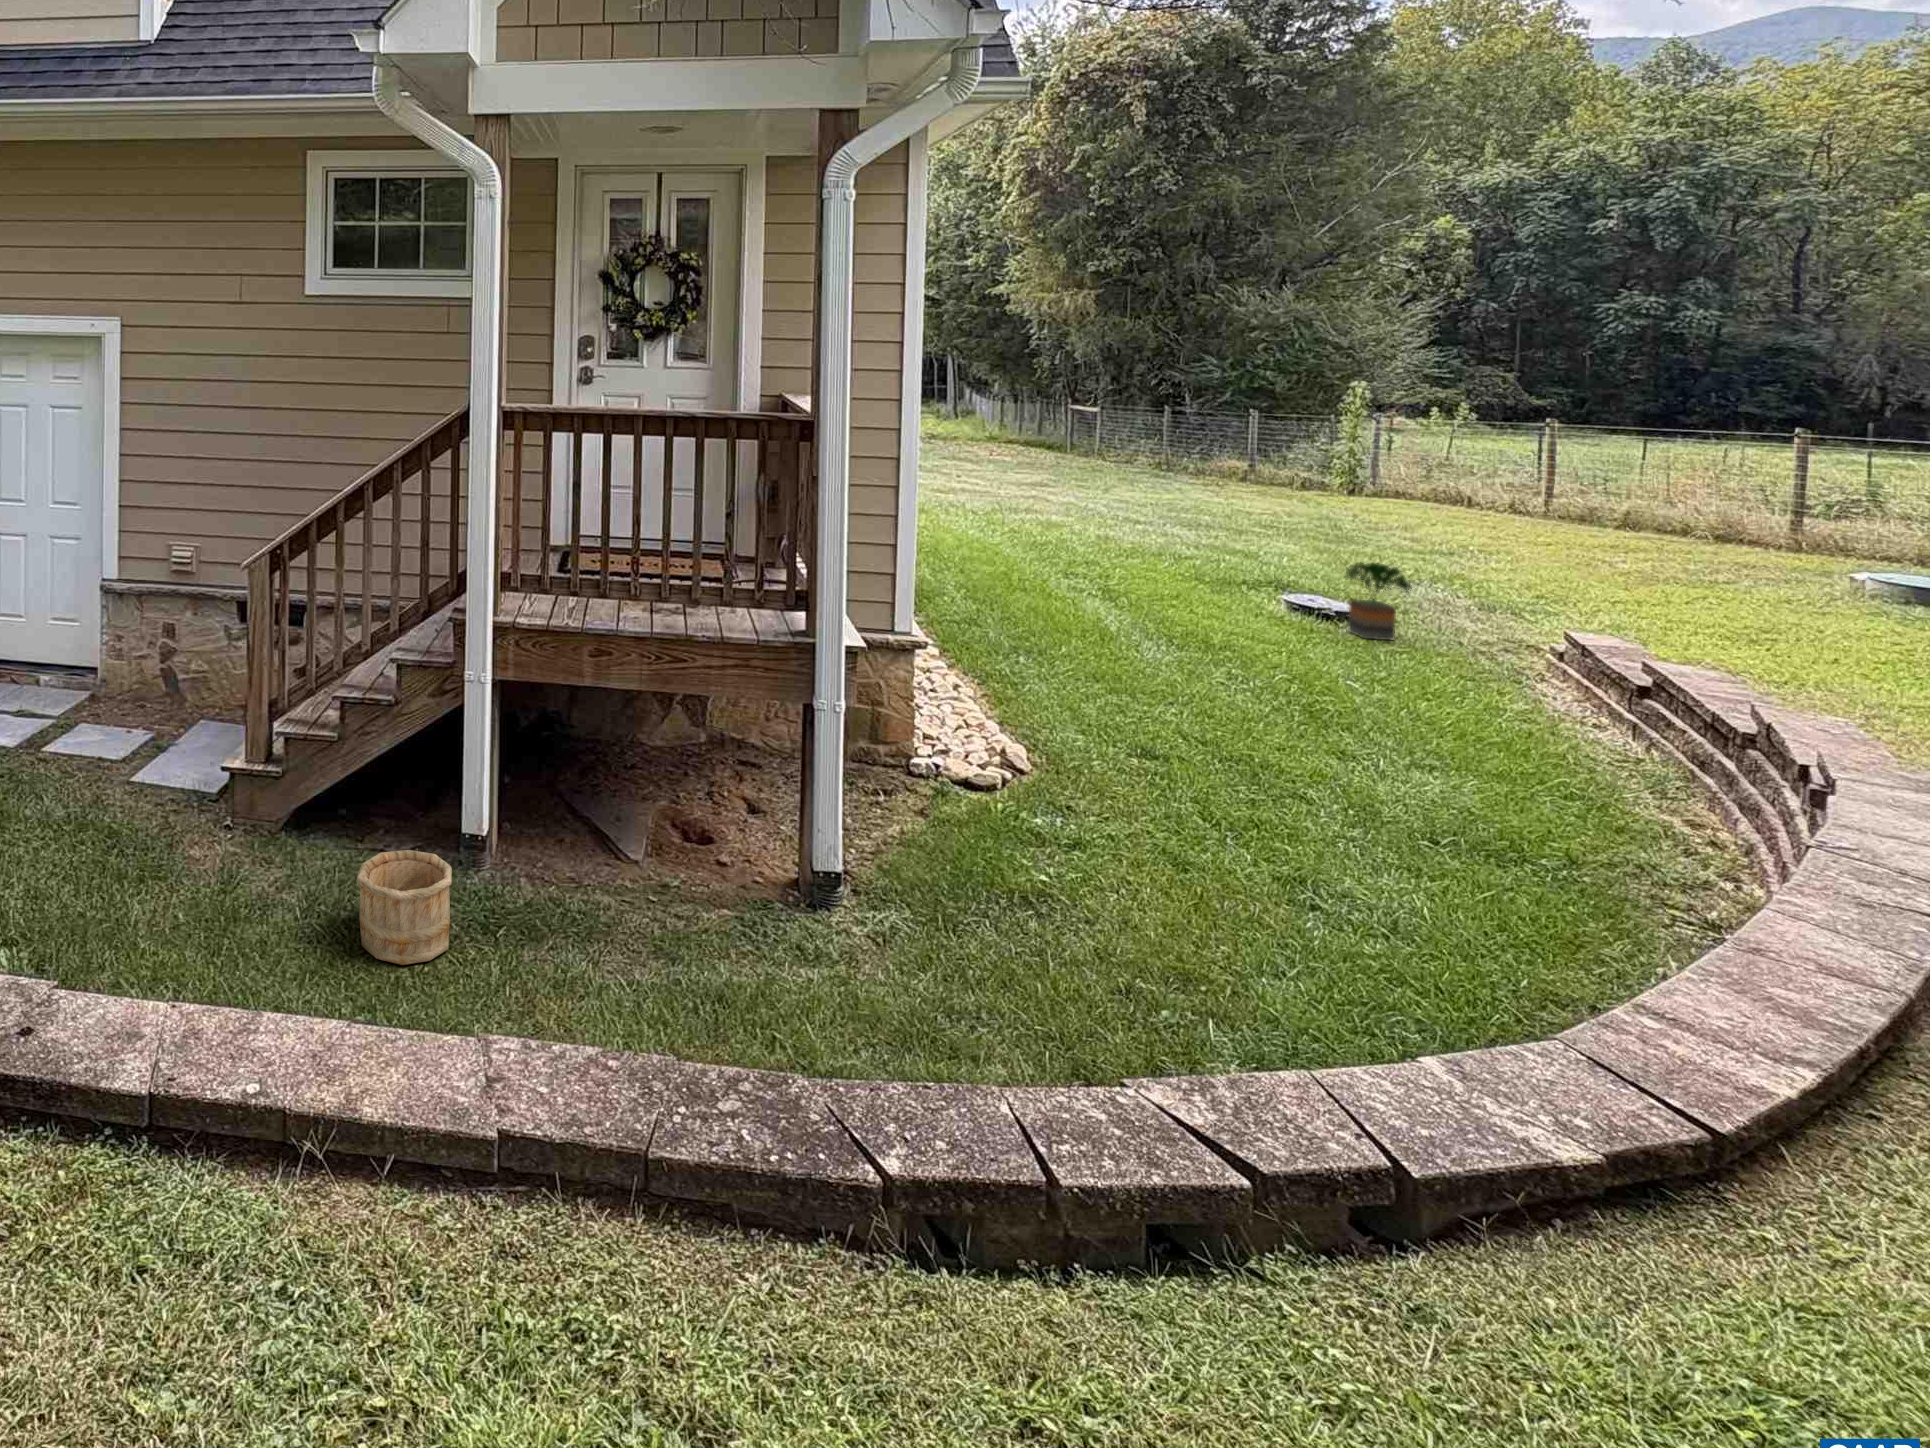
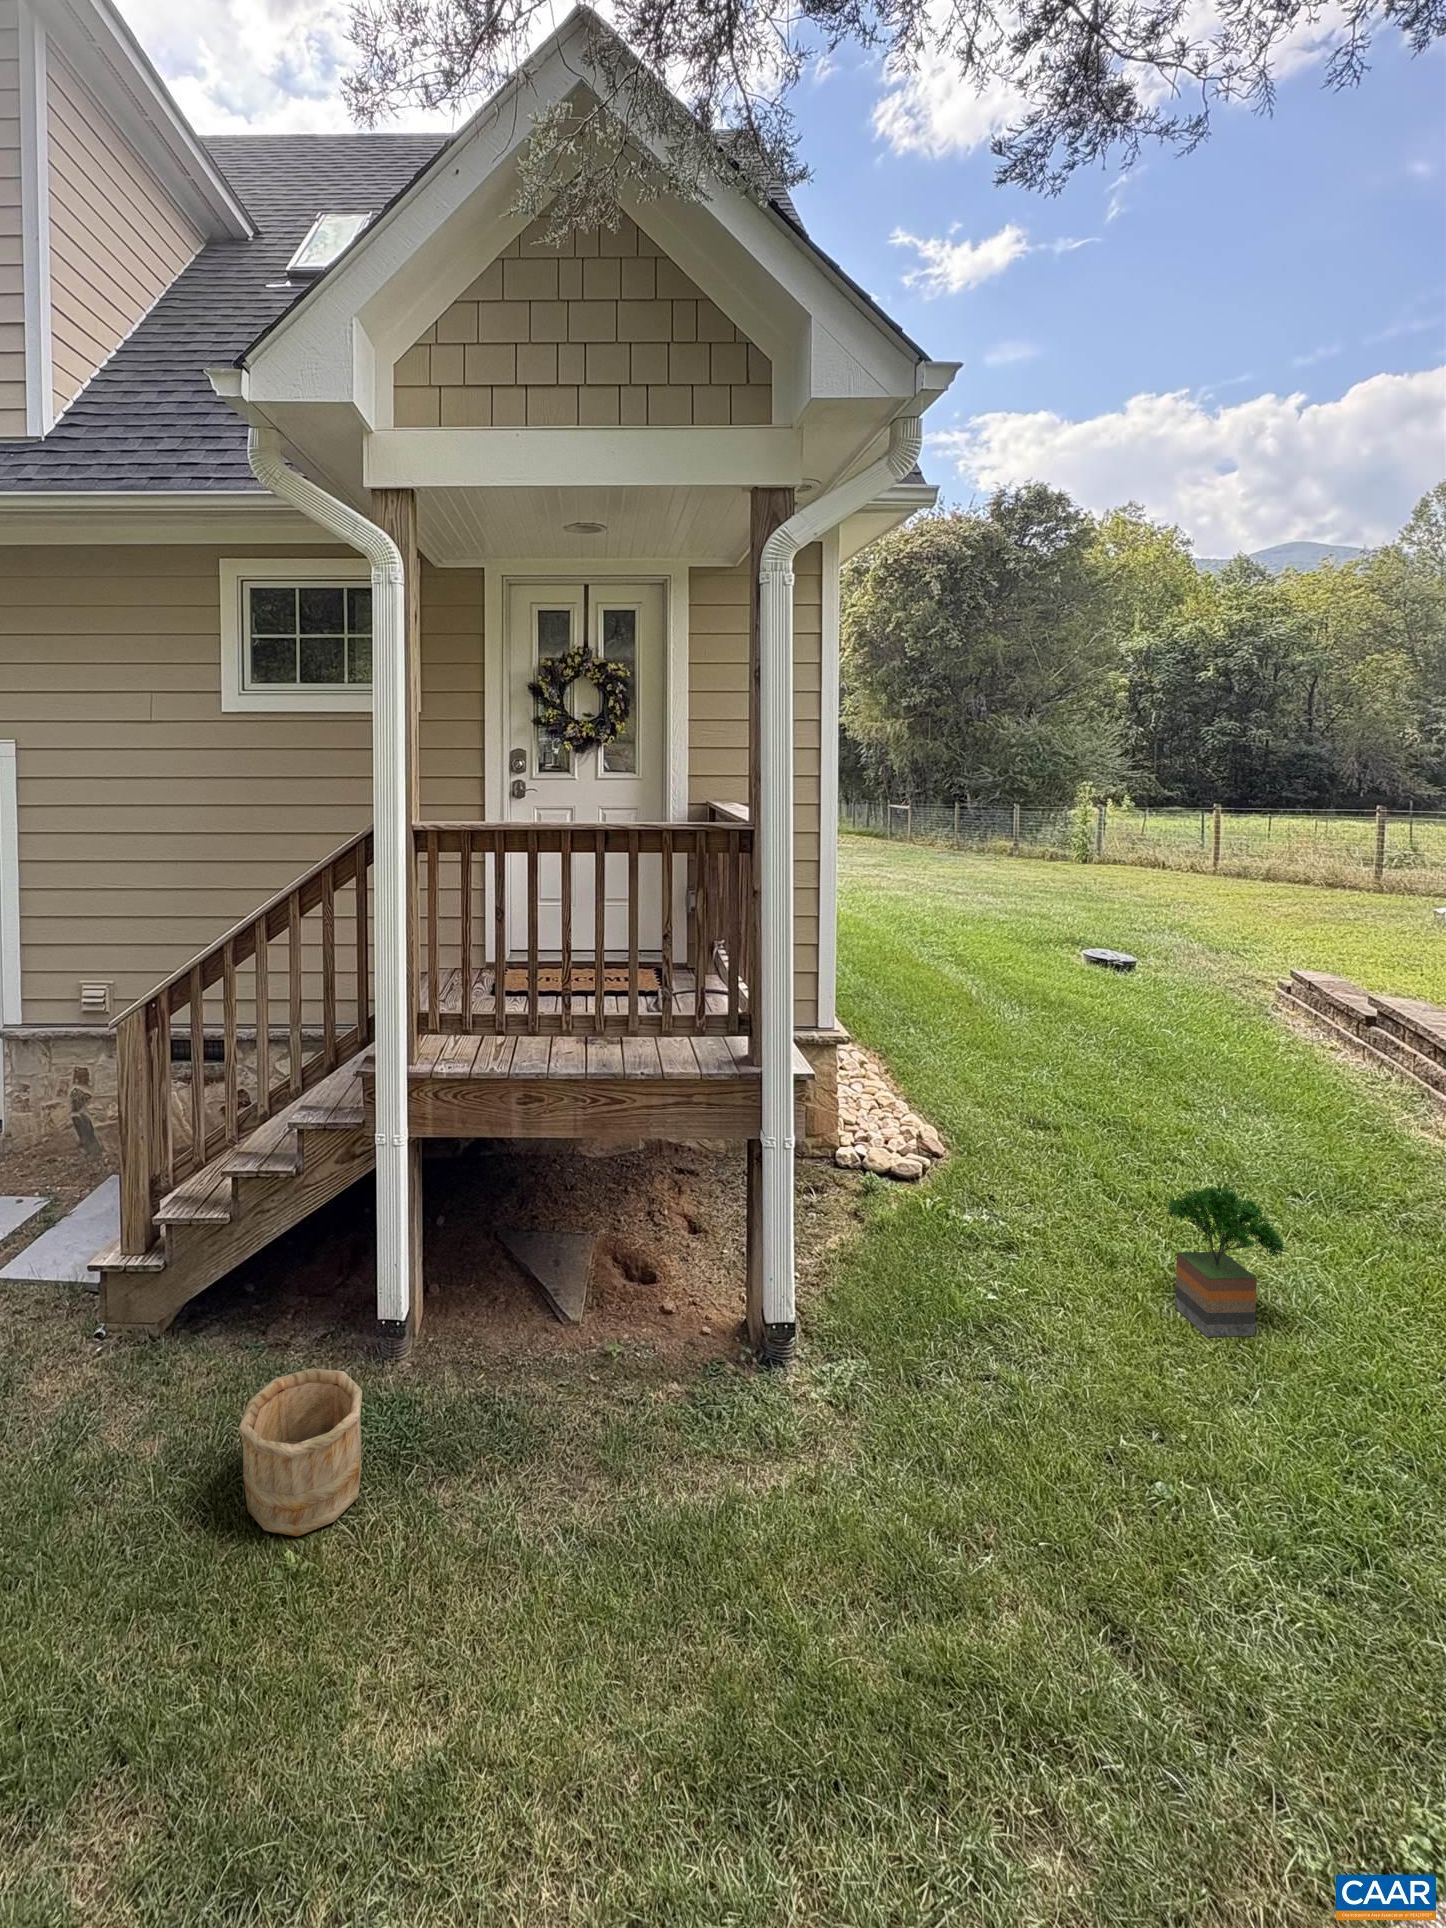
potted tree: present [1346,562,1412,640] -> present [1165,1186,1286,1337]

